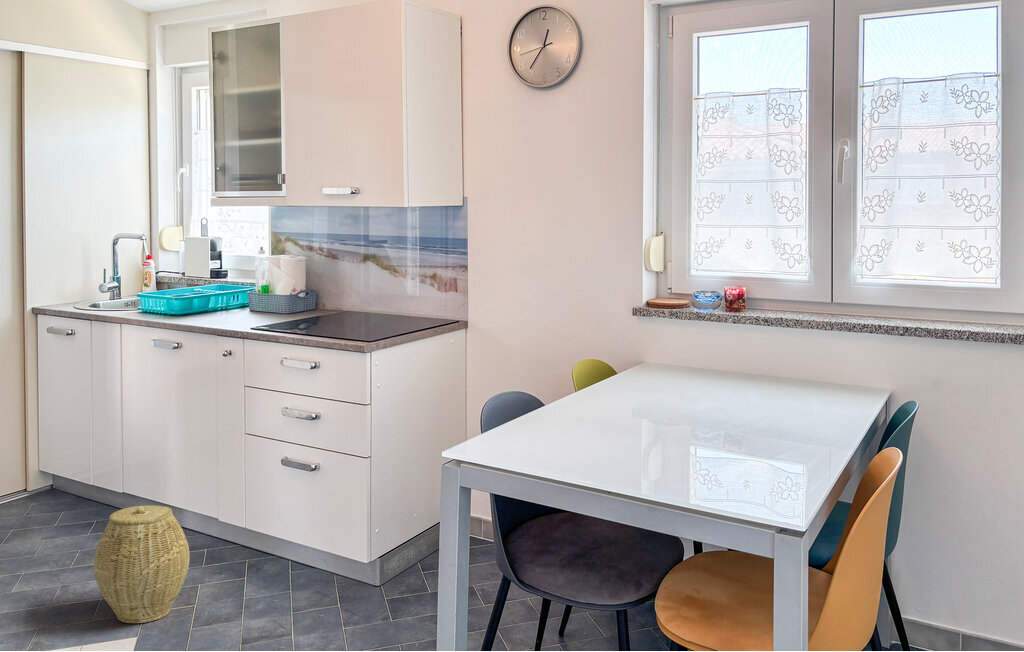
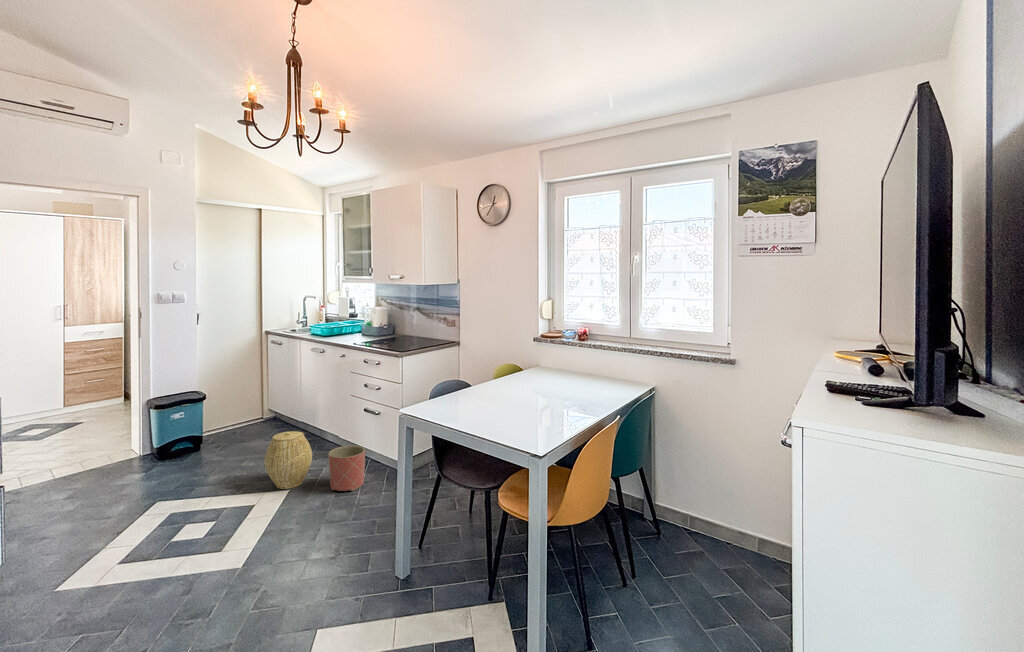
planter: none [230,531,303,622] -> present [328,446,365,491]

